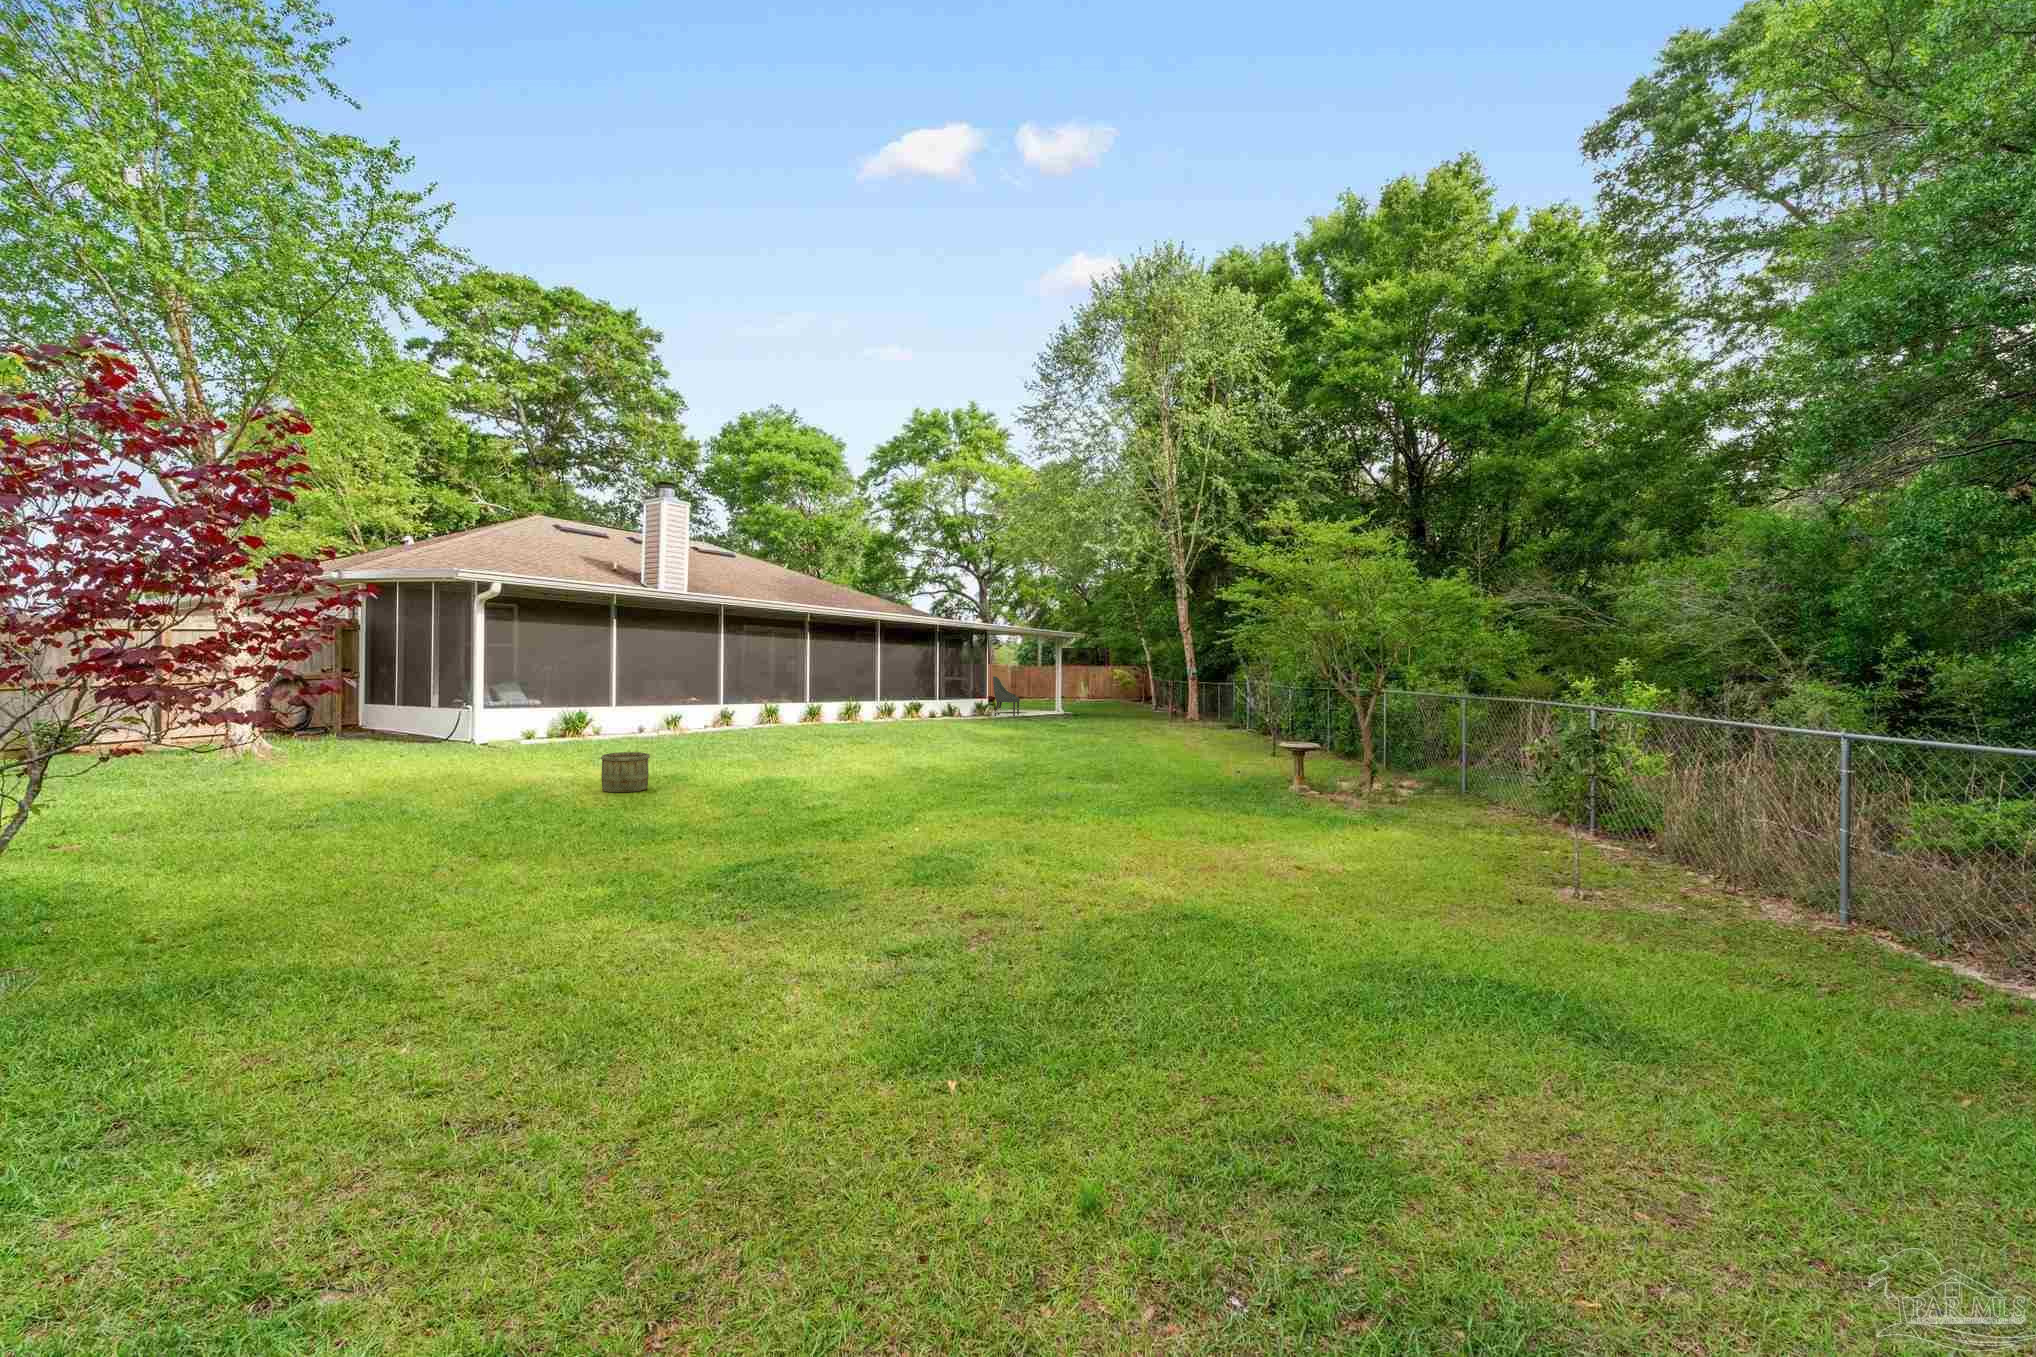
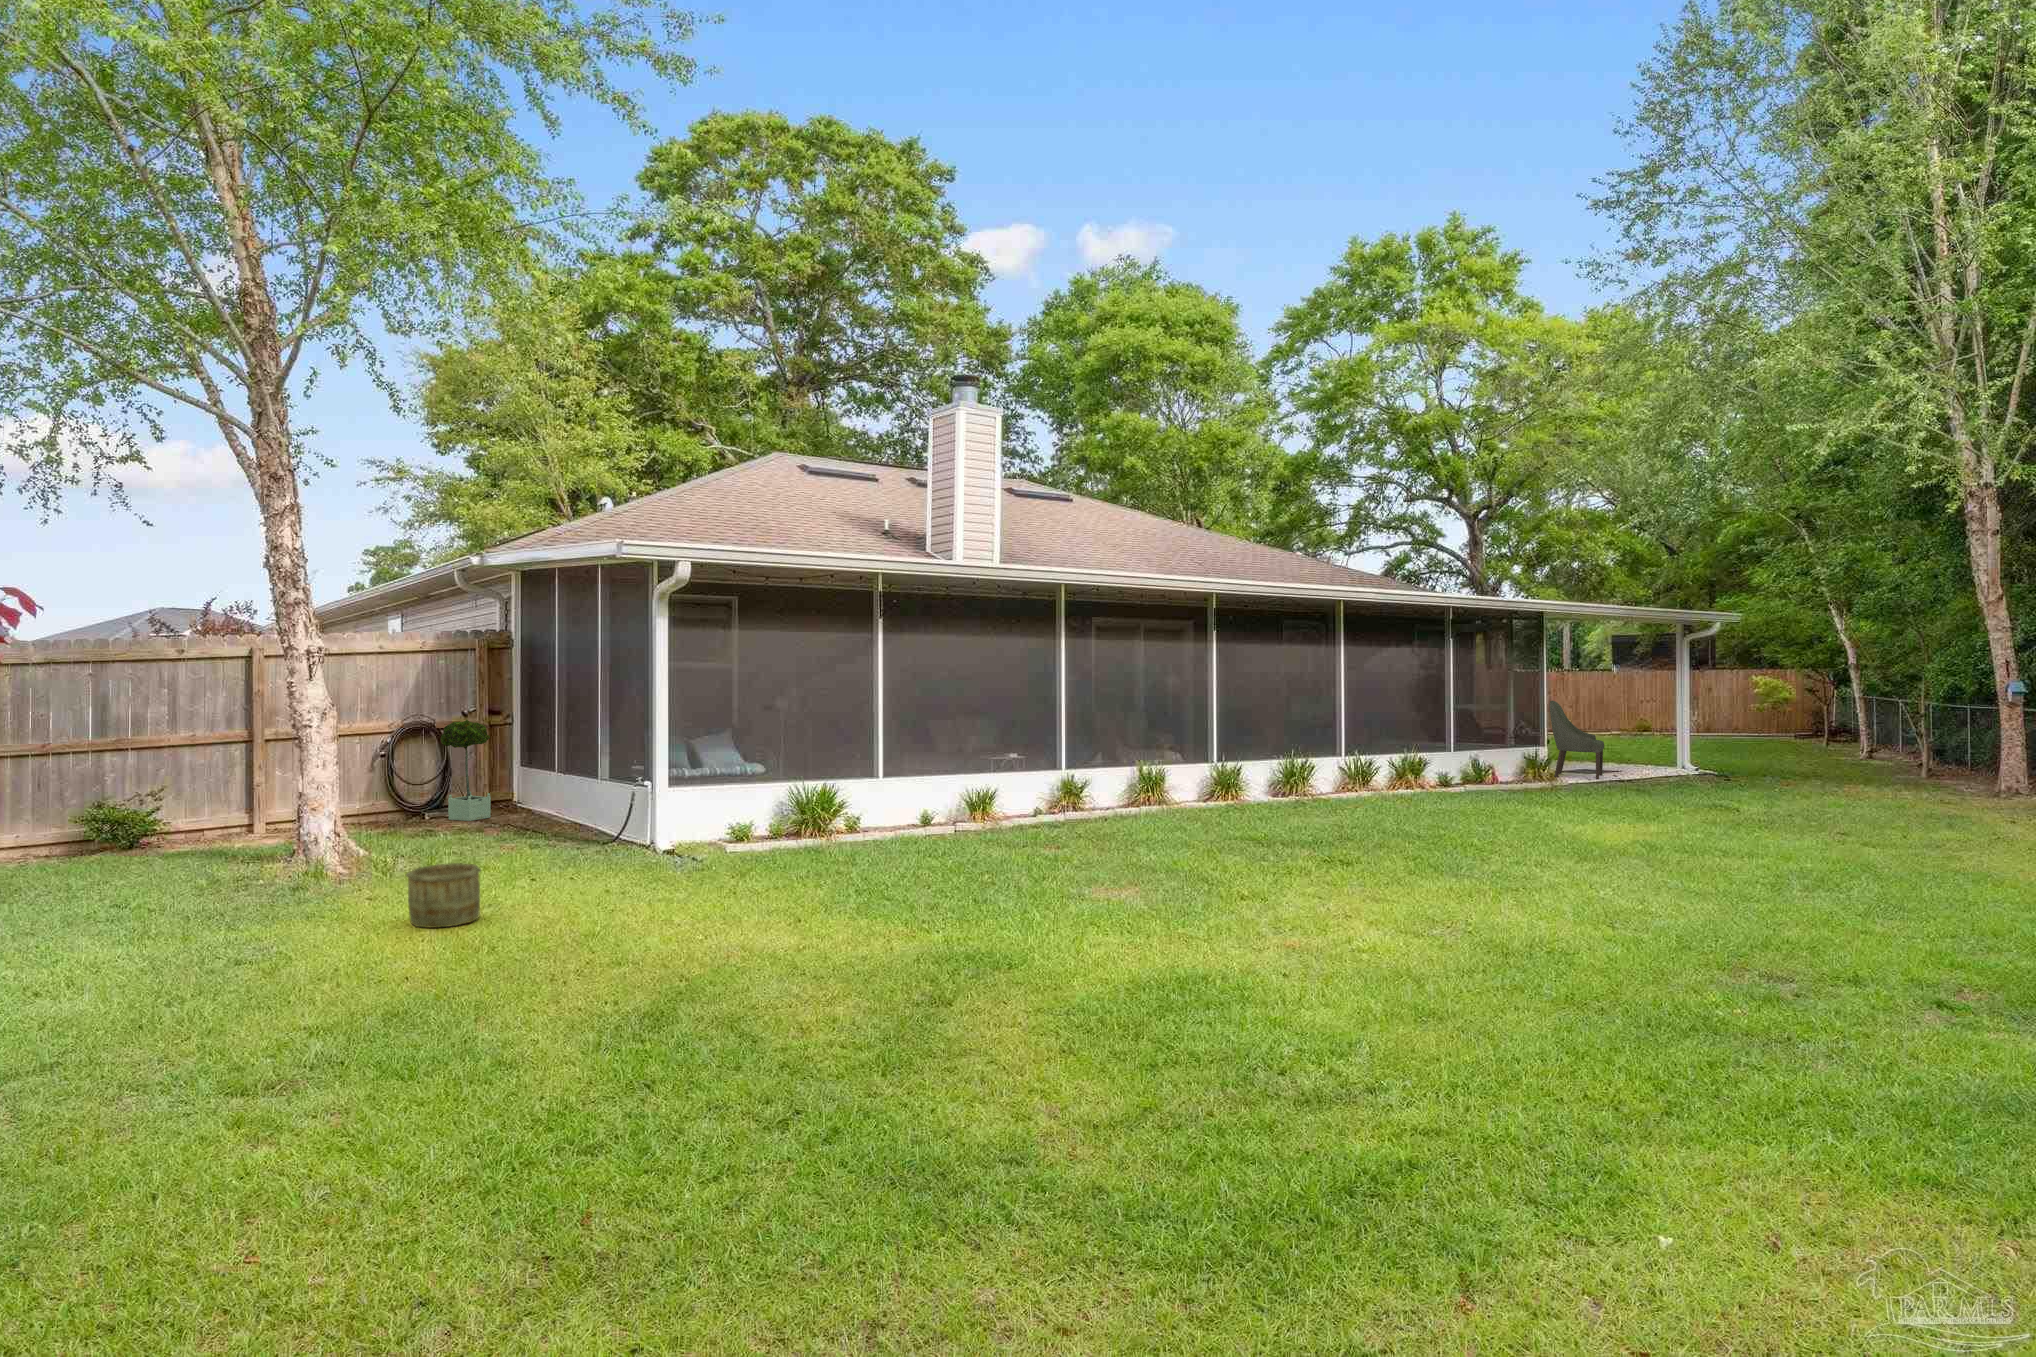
potted tree: none [313,670,348,732] -> present [440,720,491,821]
wooden bucket: present [600,752,650,792] -> present [406,863,481,928]

